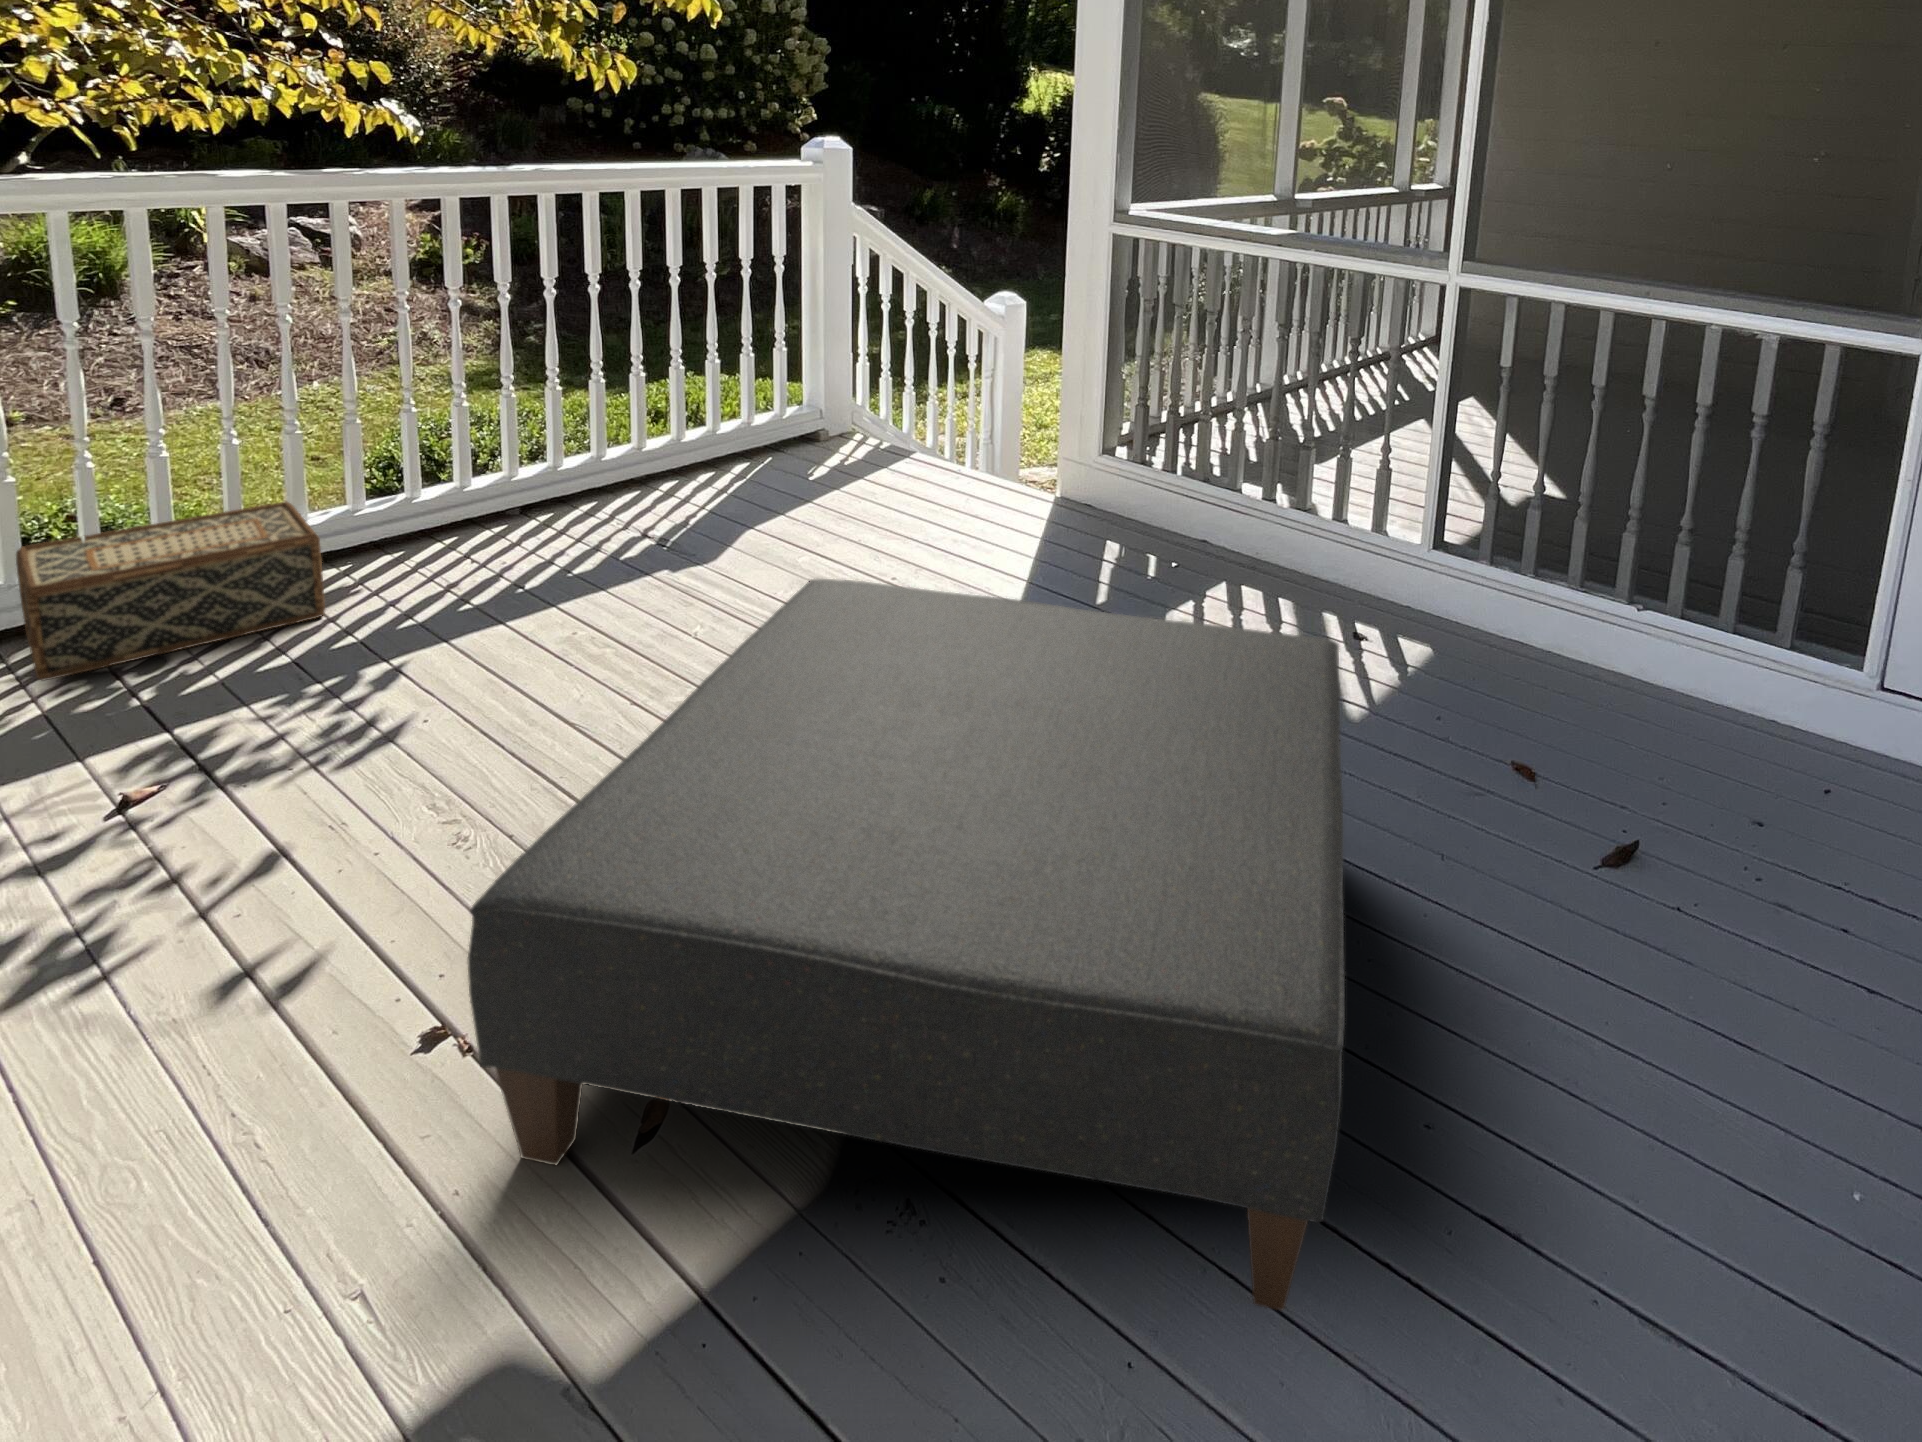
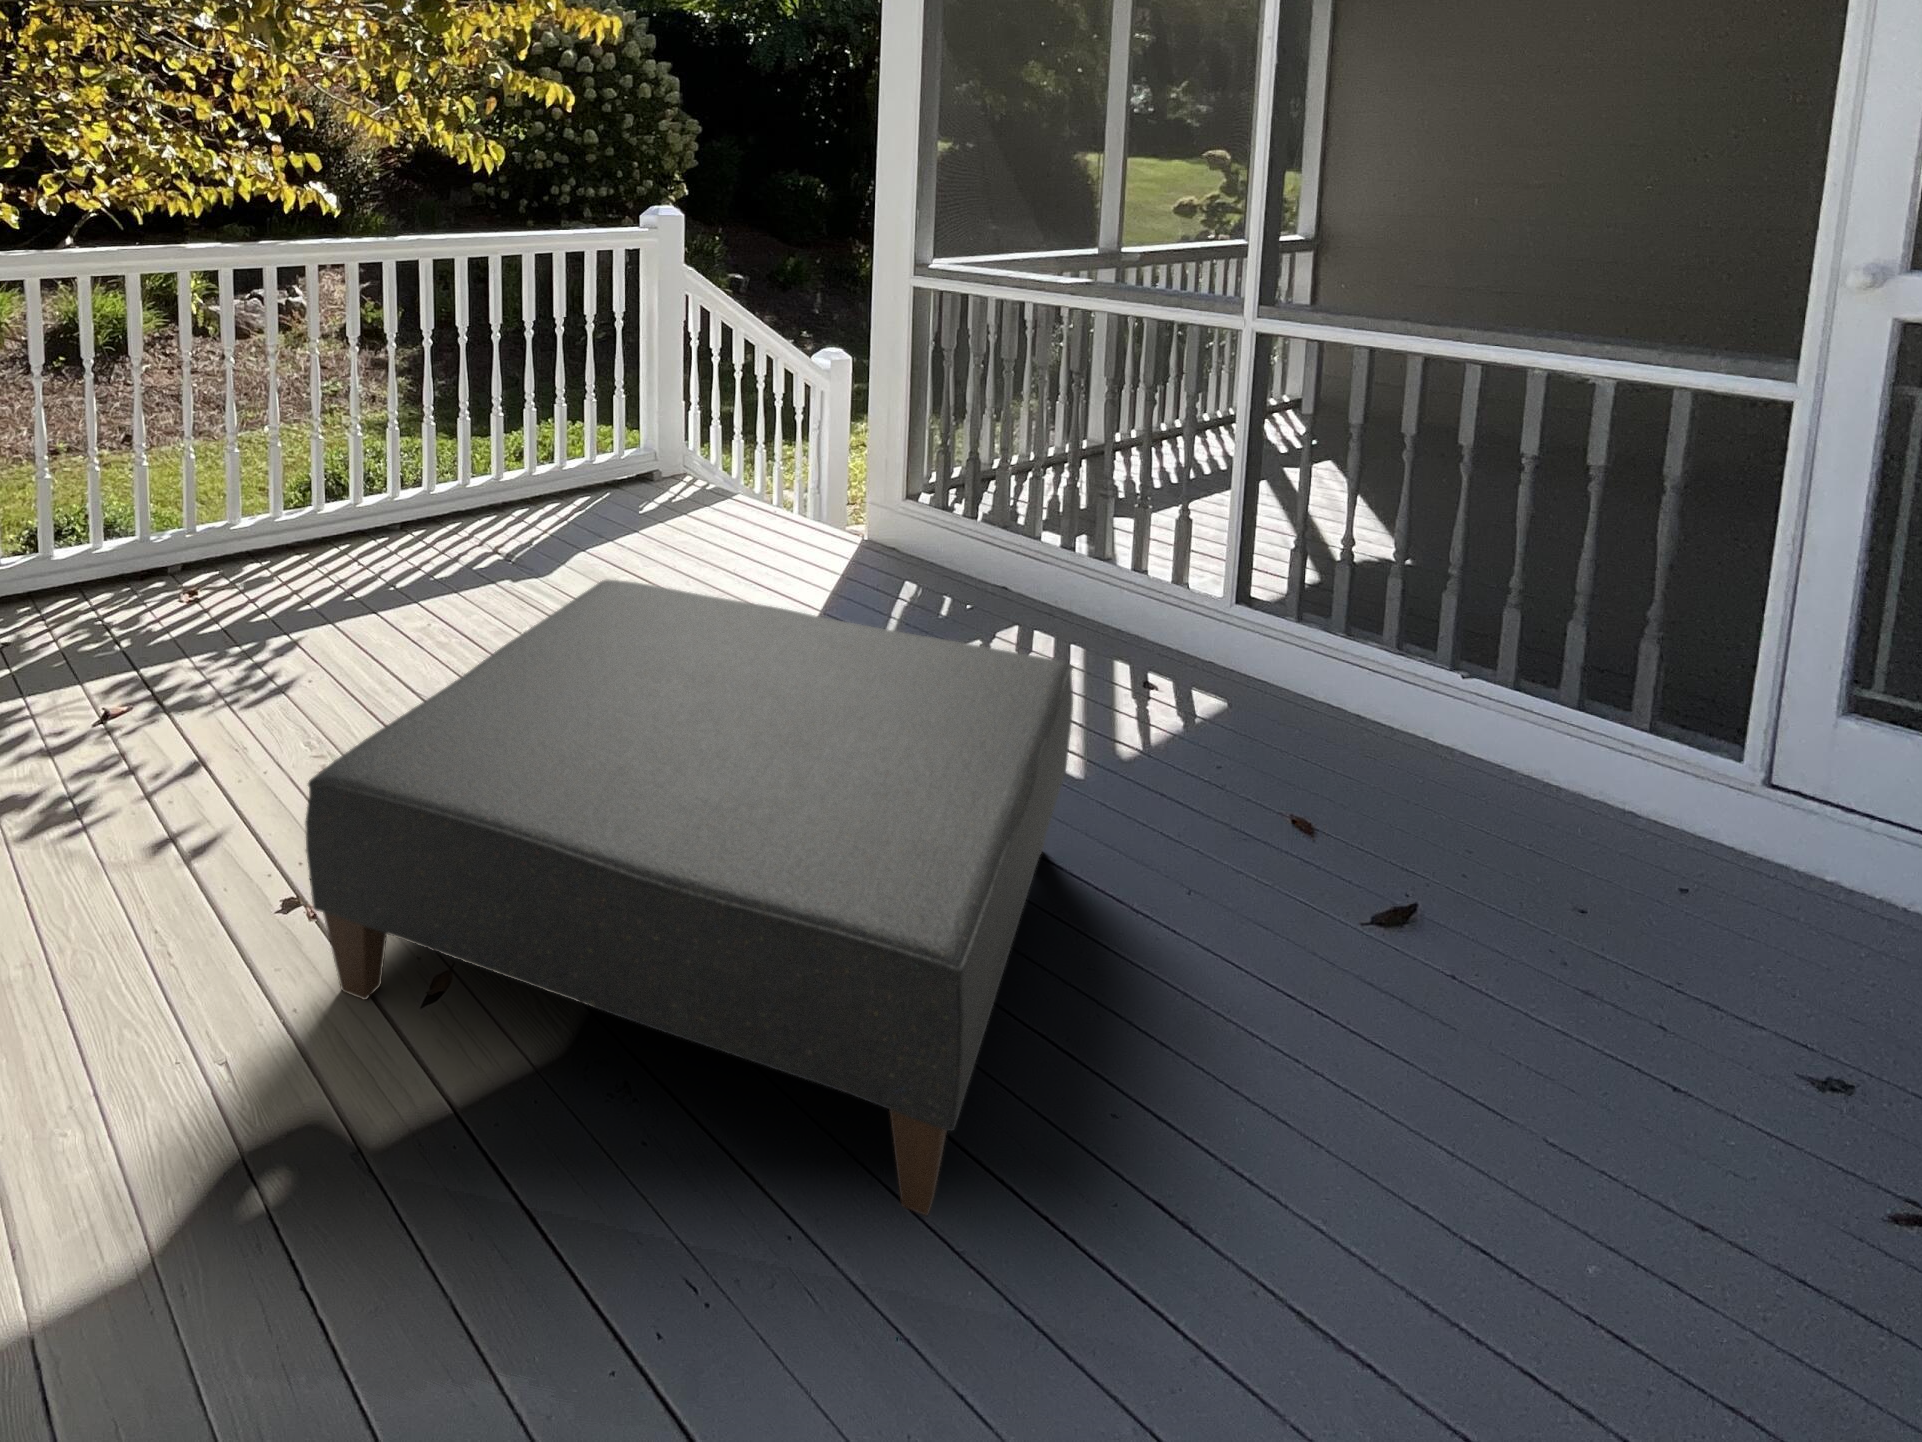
woven basket: present [16,501,325,681] -> none [48,505,249,628]

